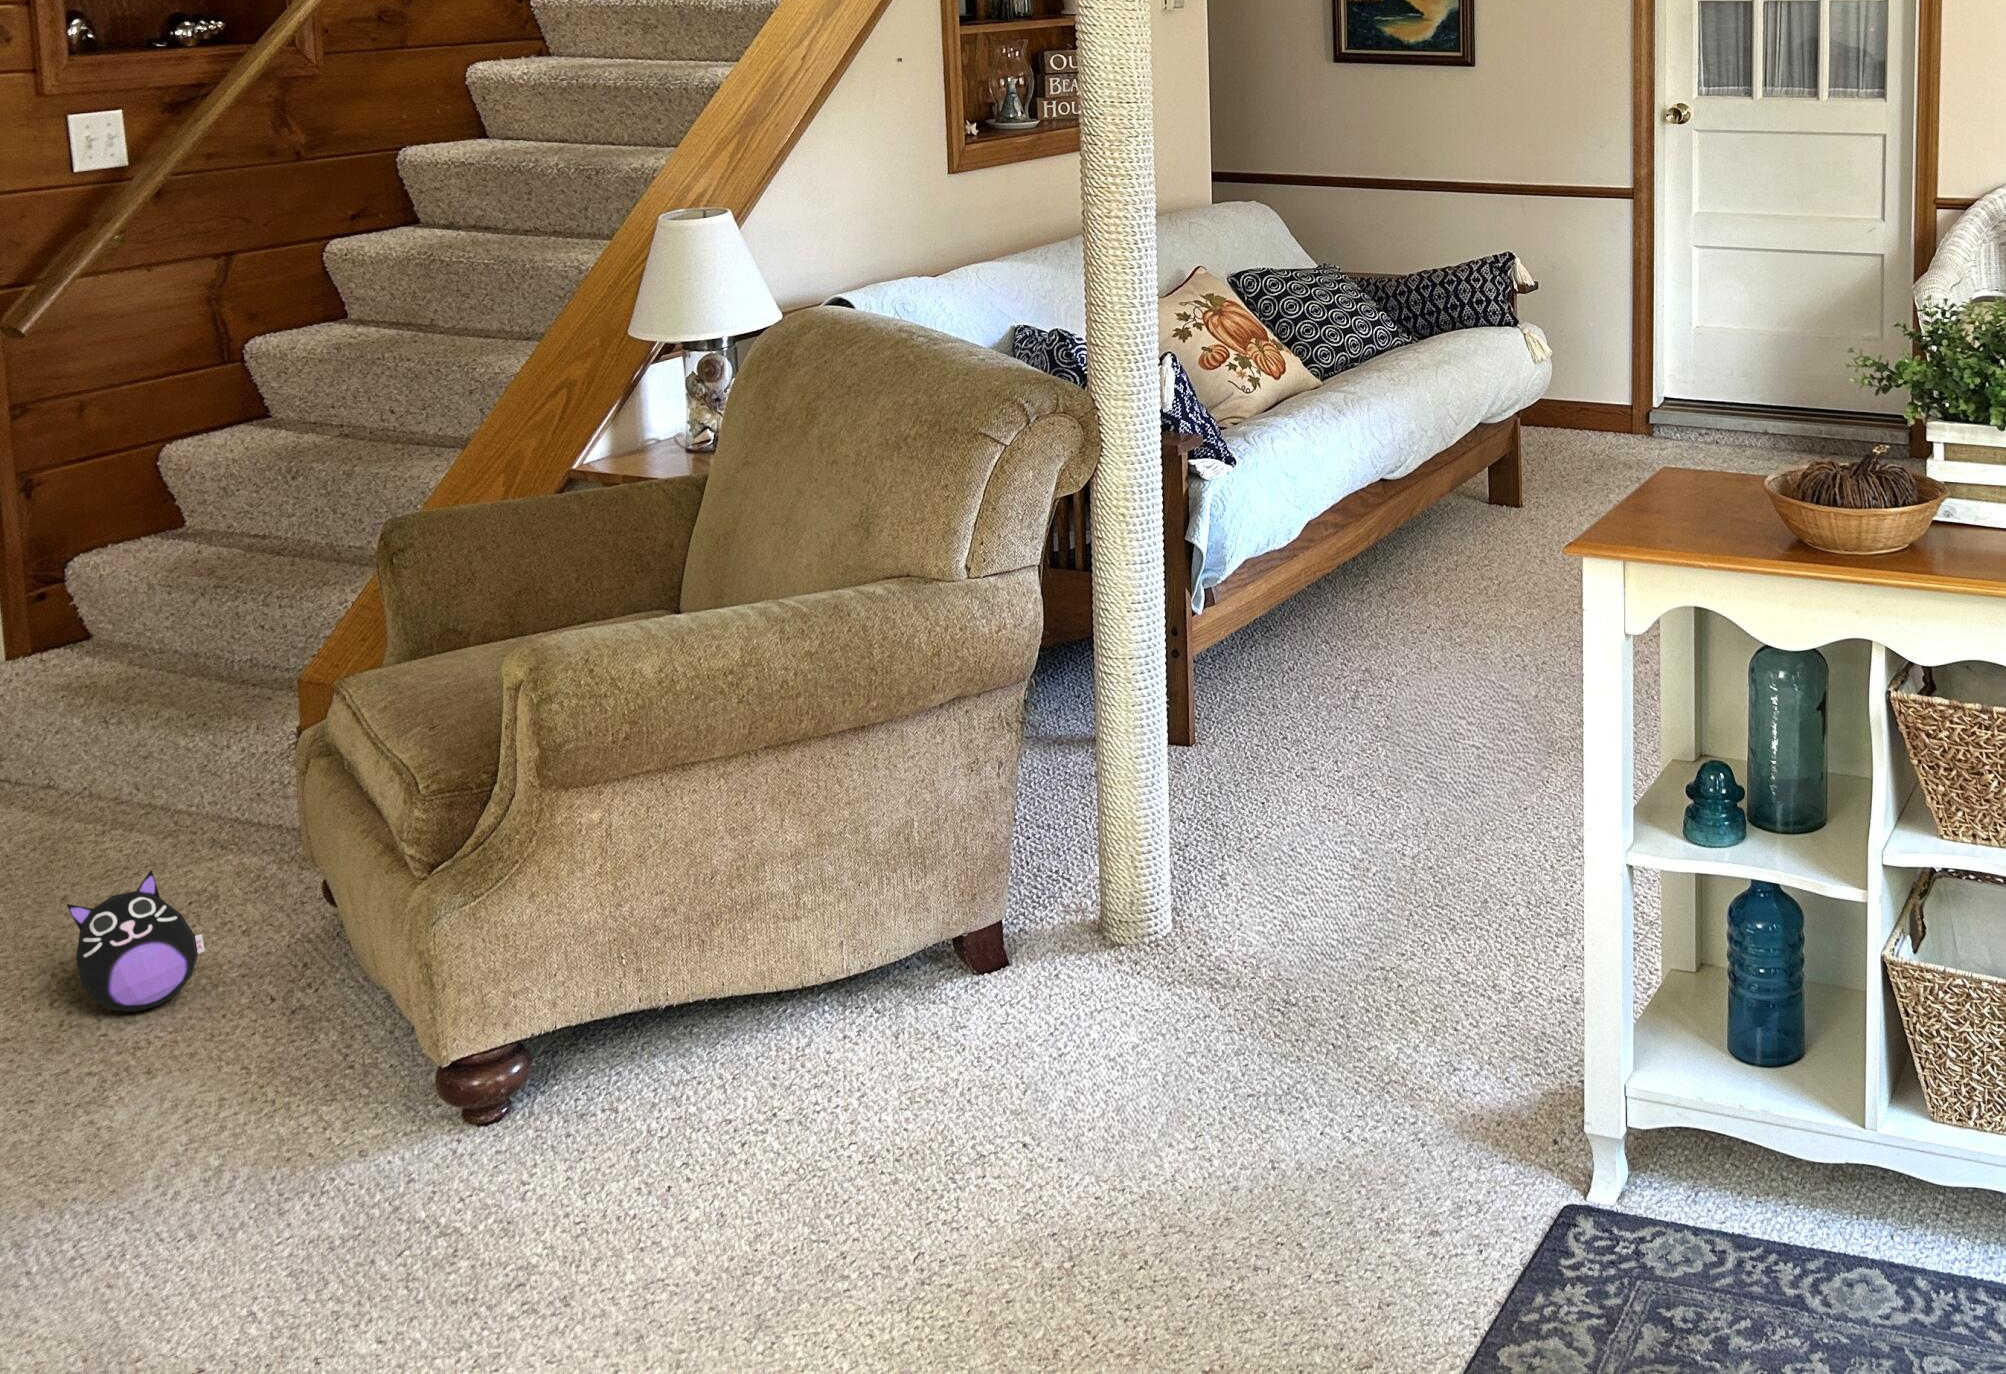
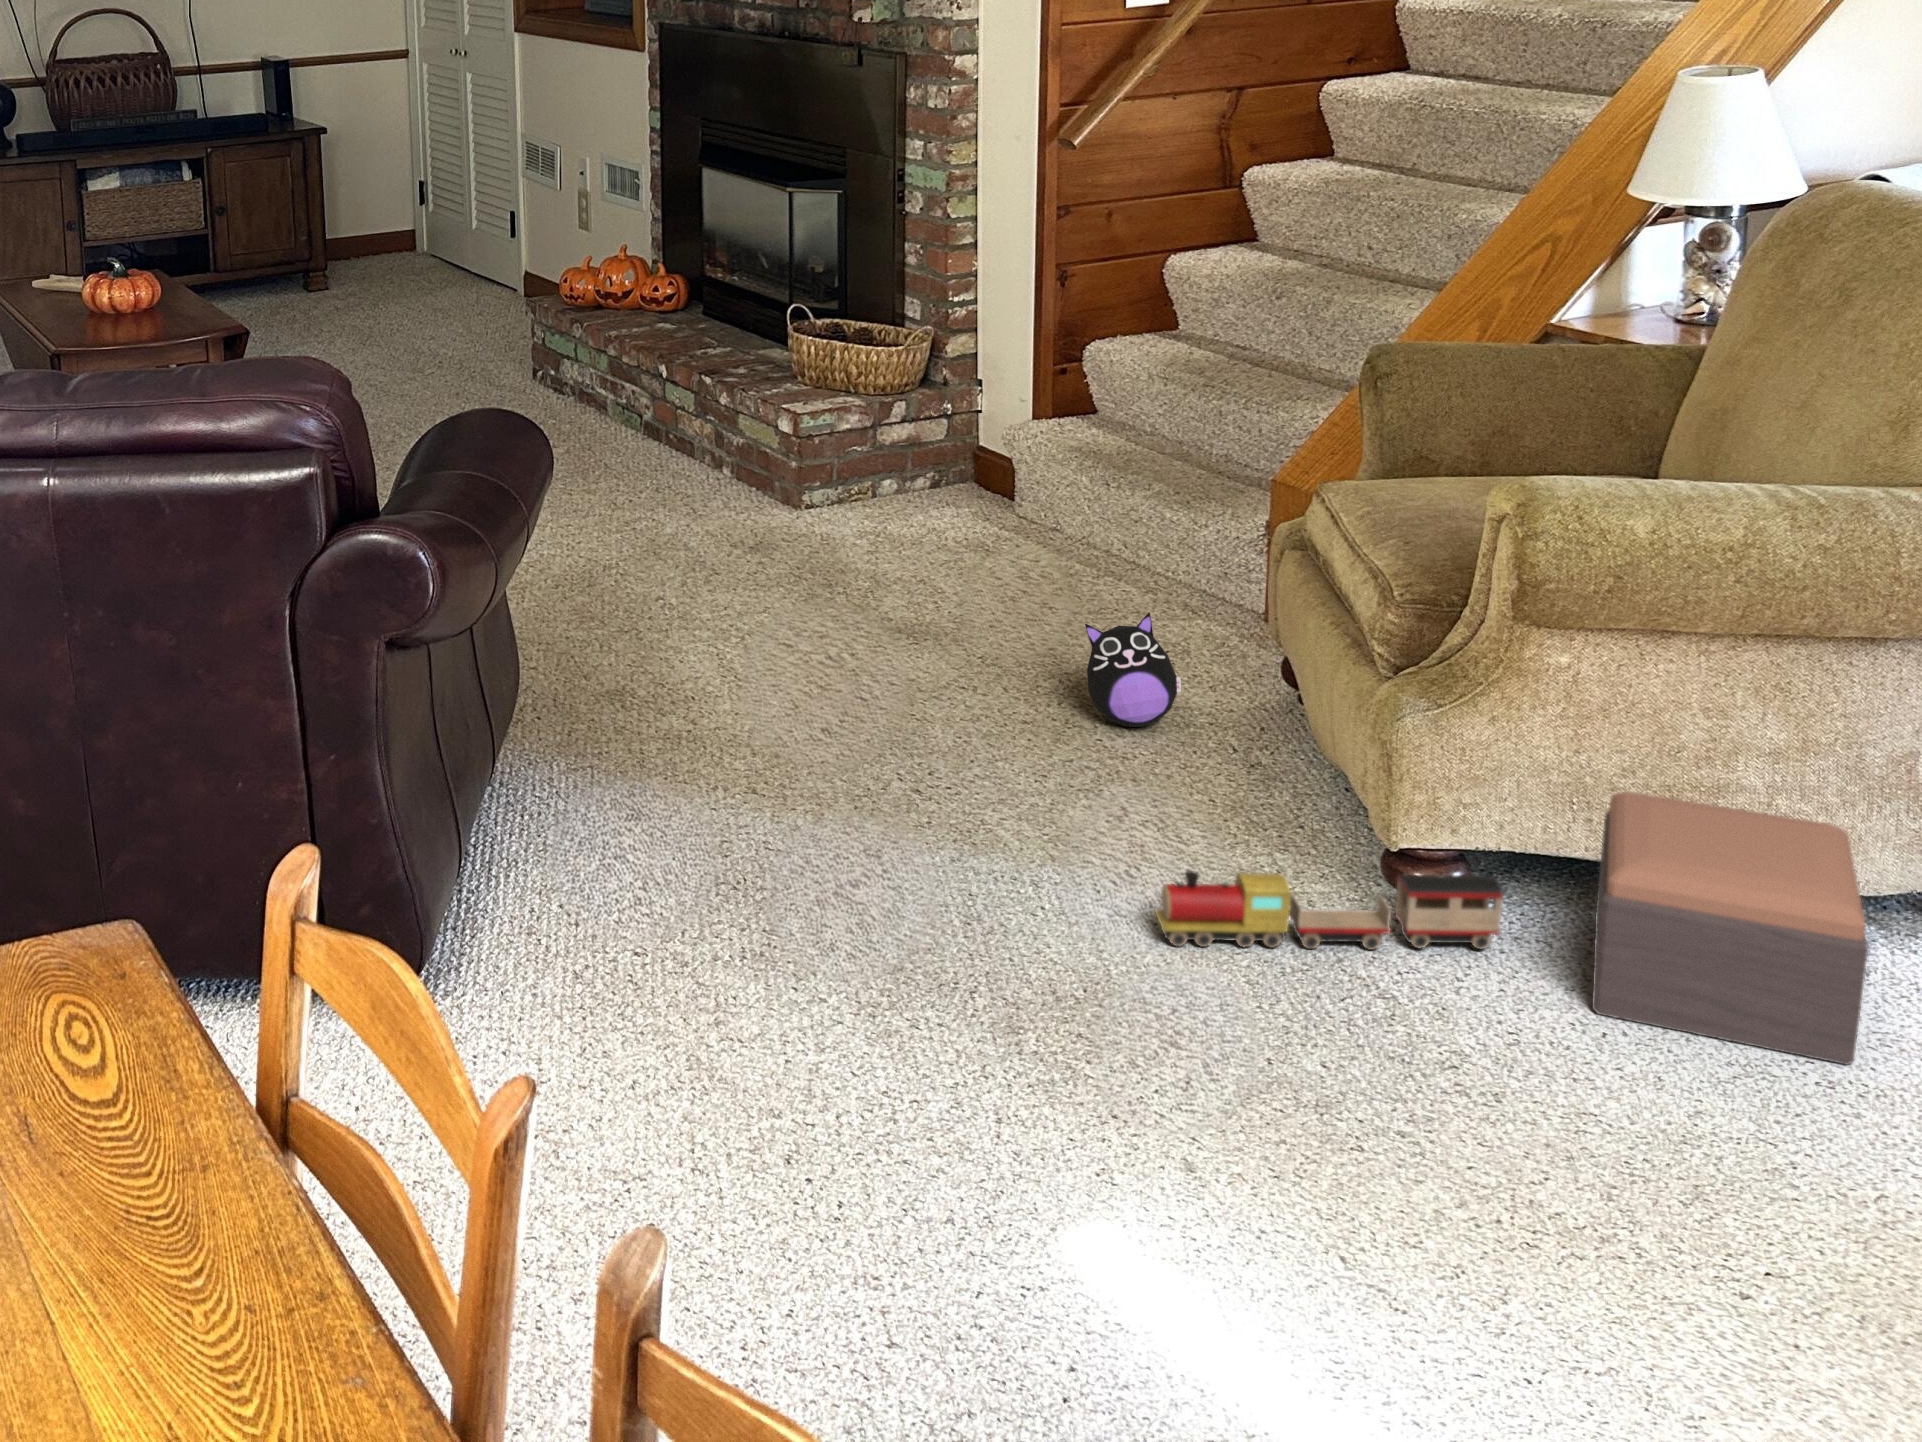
footstool: none [653,909,887,1166] -> present [1592,792,1868,1065]
toy train: none [167,1060,565,1266] -> present [1155,871,1502,950]

